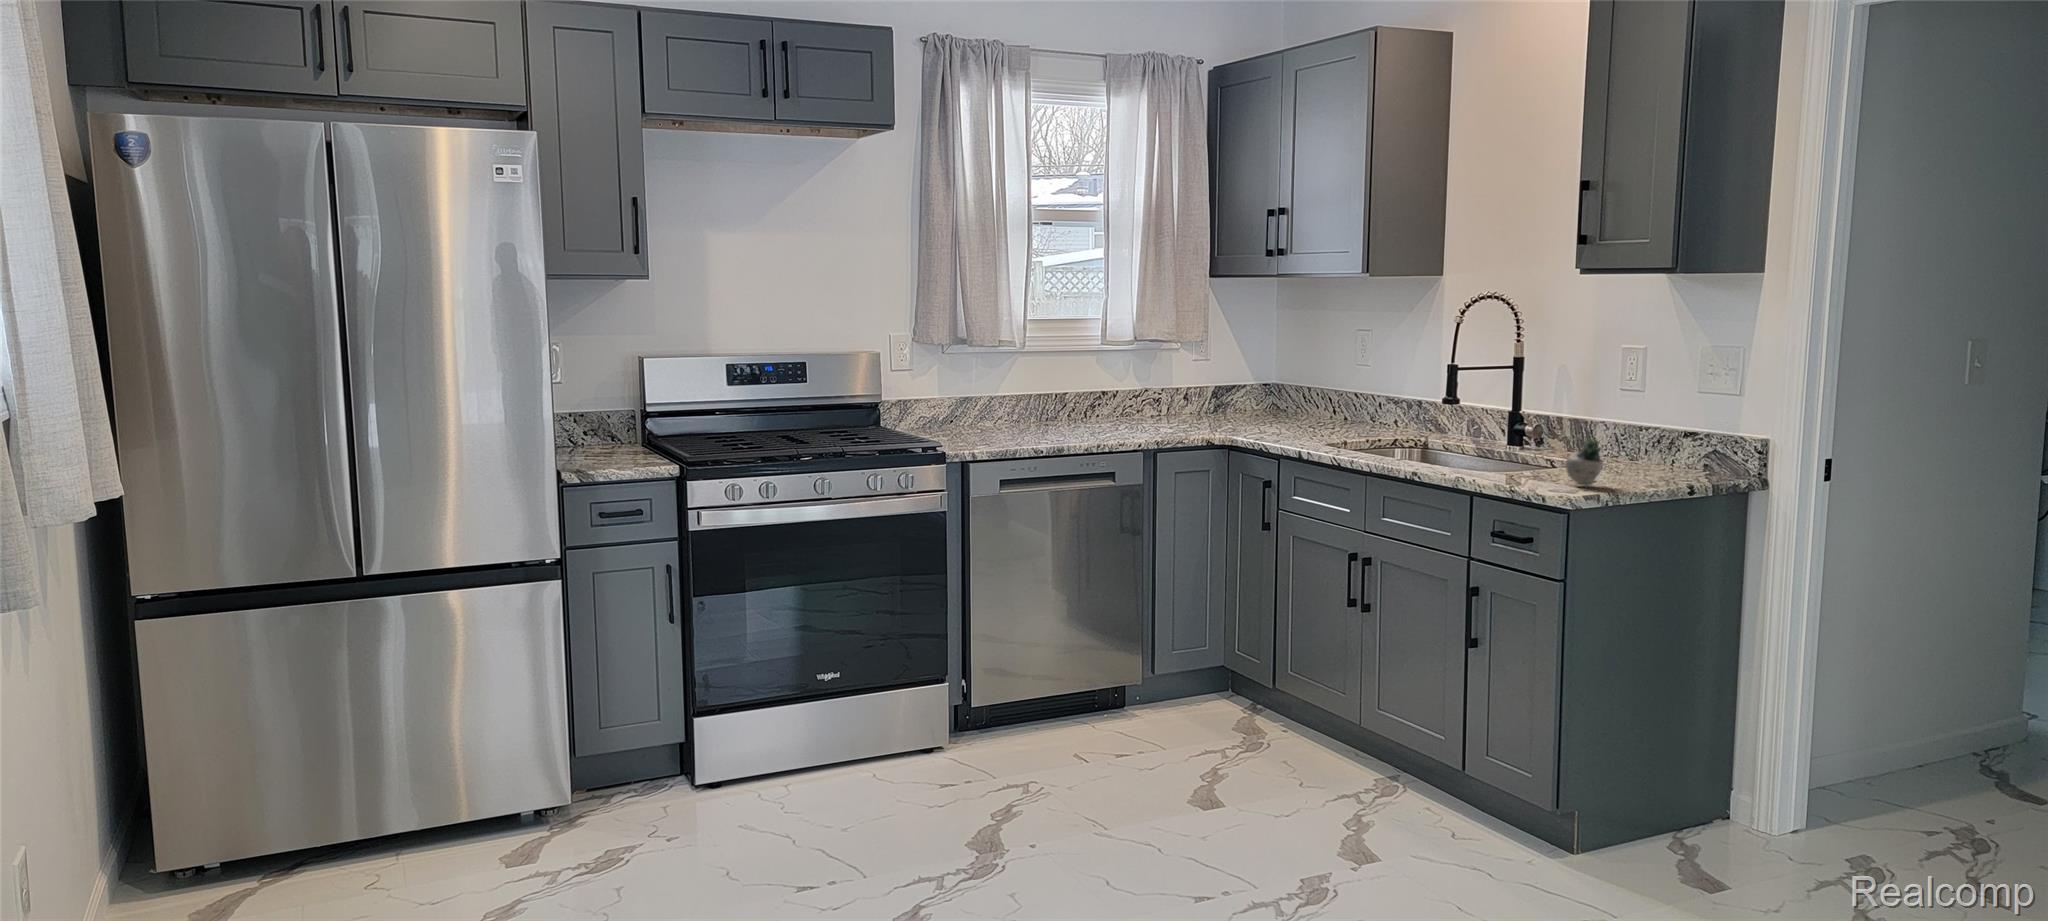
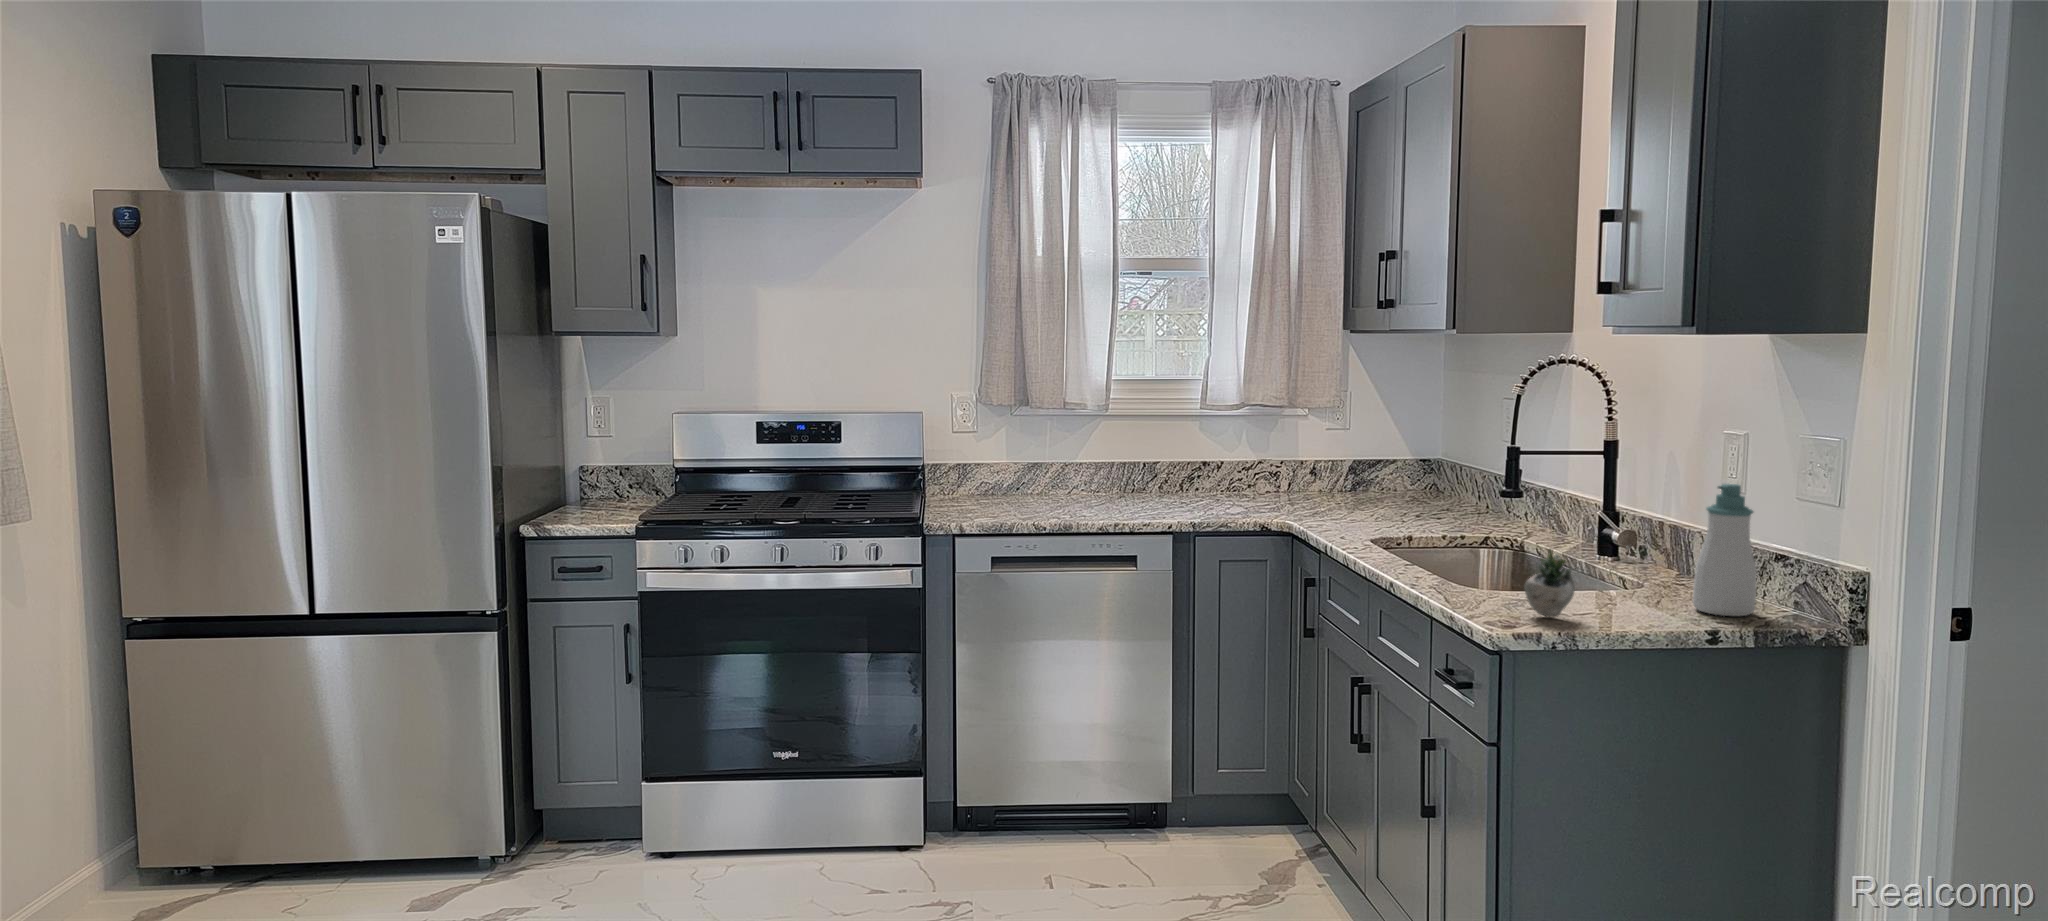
soap bottle: none [1646,381,1694,477] -> present [1693,484,1756,616]

